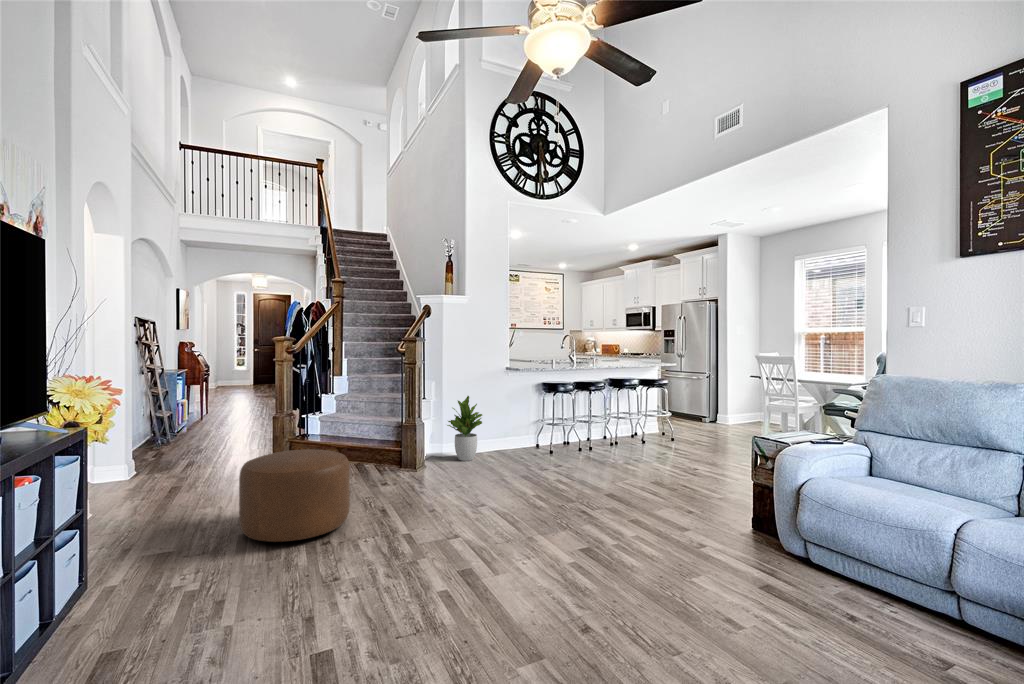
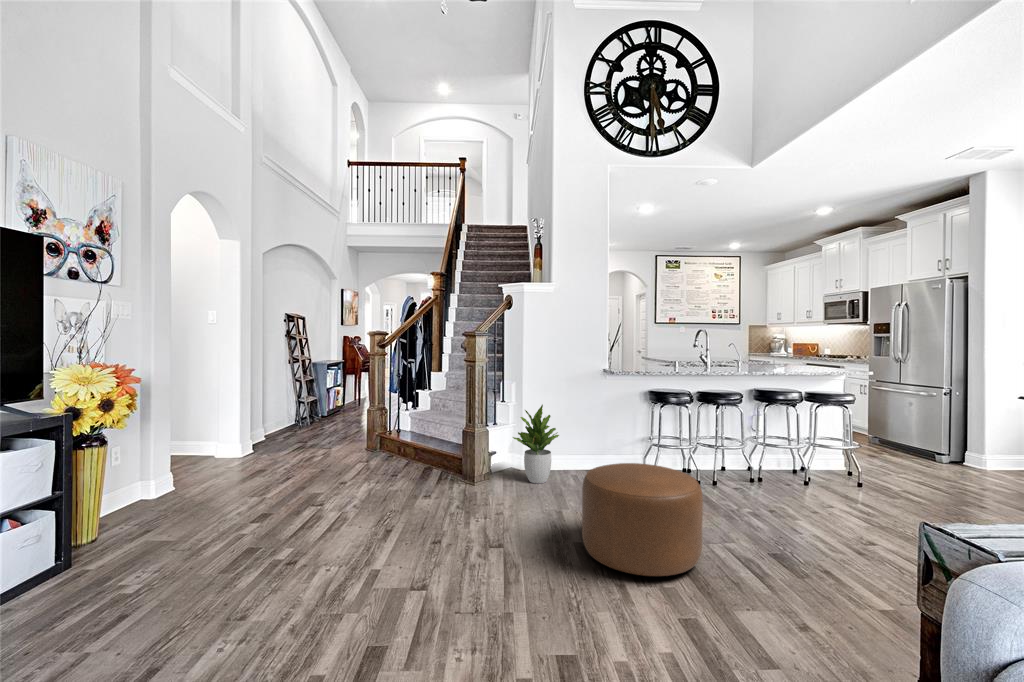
ottoman: present [239,449,350,542] -> present [582,463,703,576]

